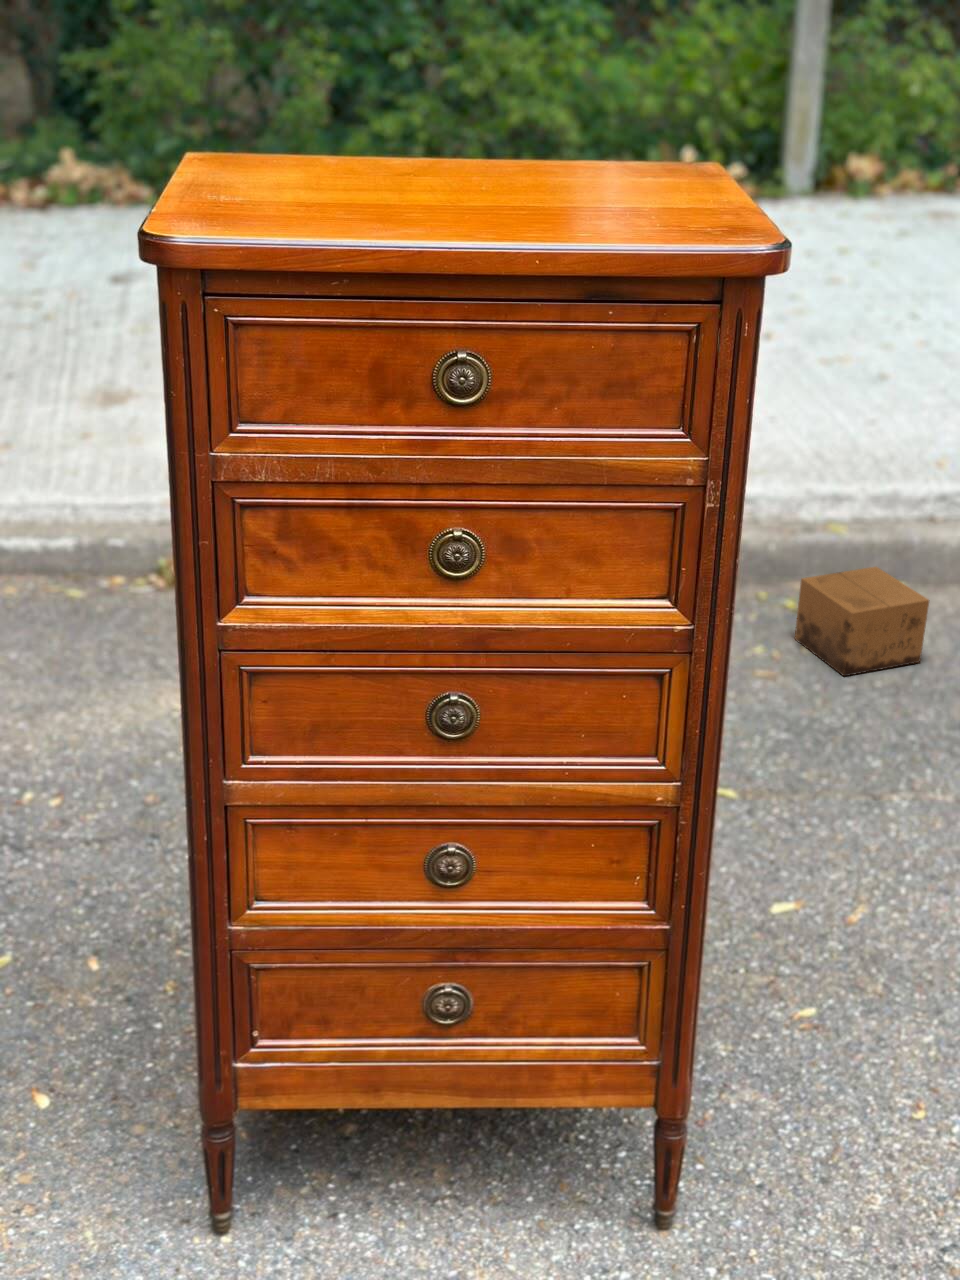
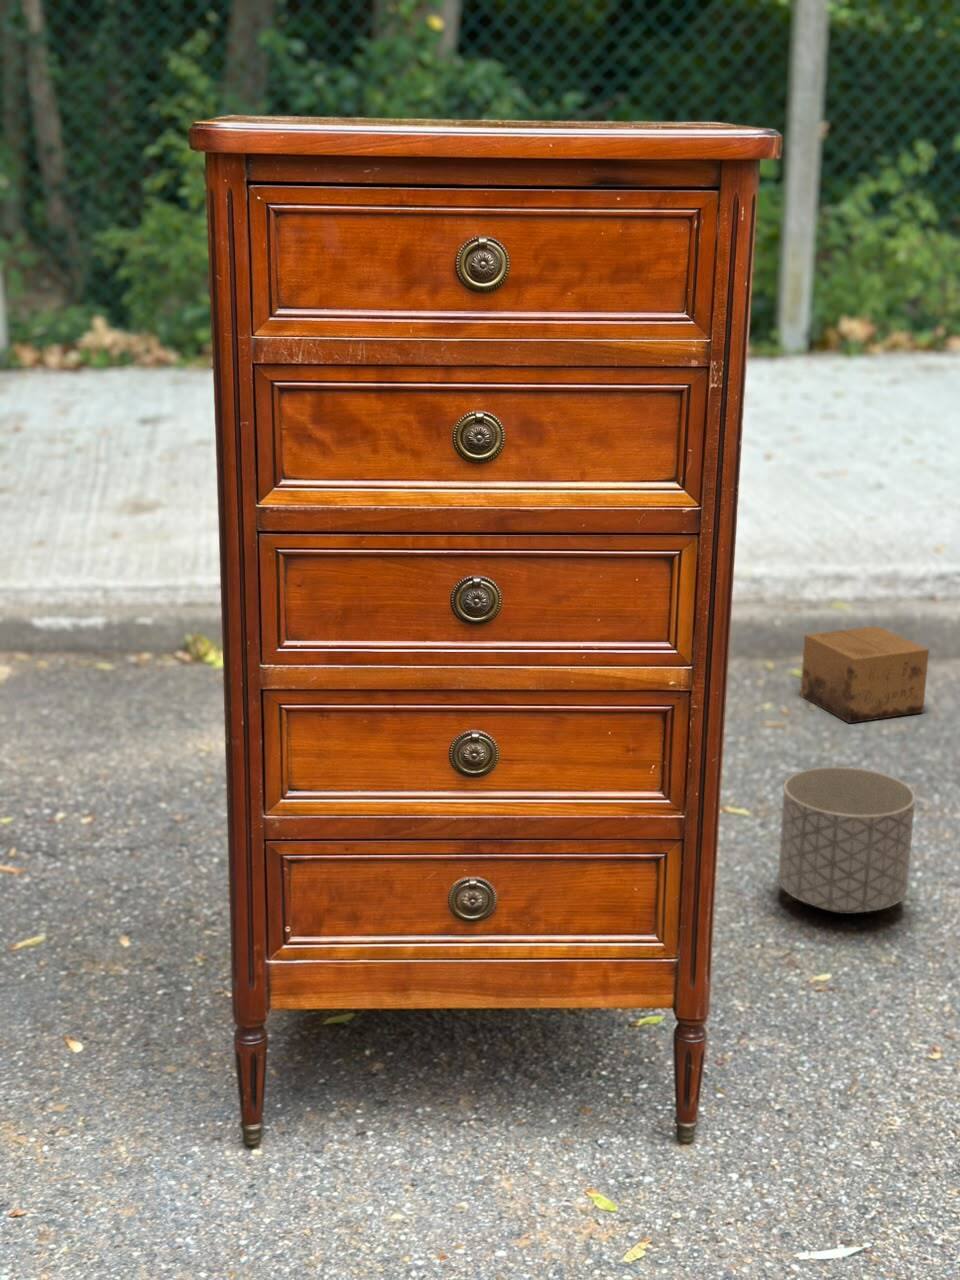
planter: none [765,775,909,935] -> present [778,767,915,914]

